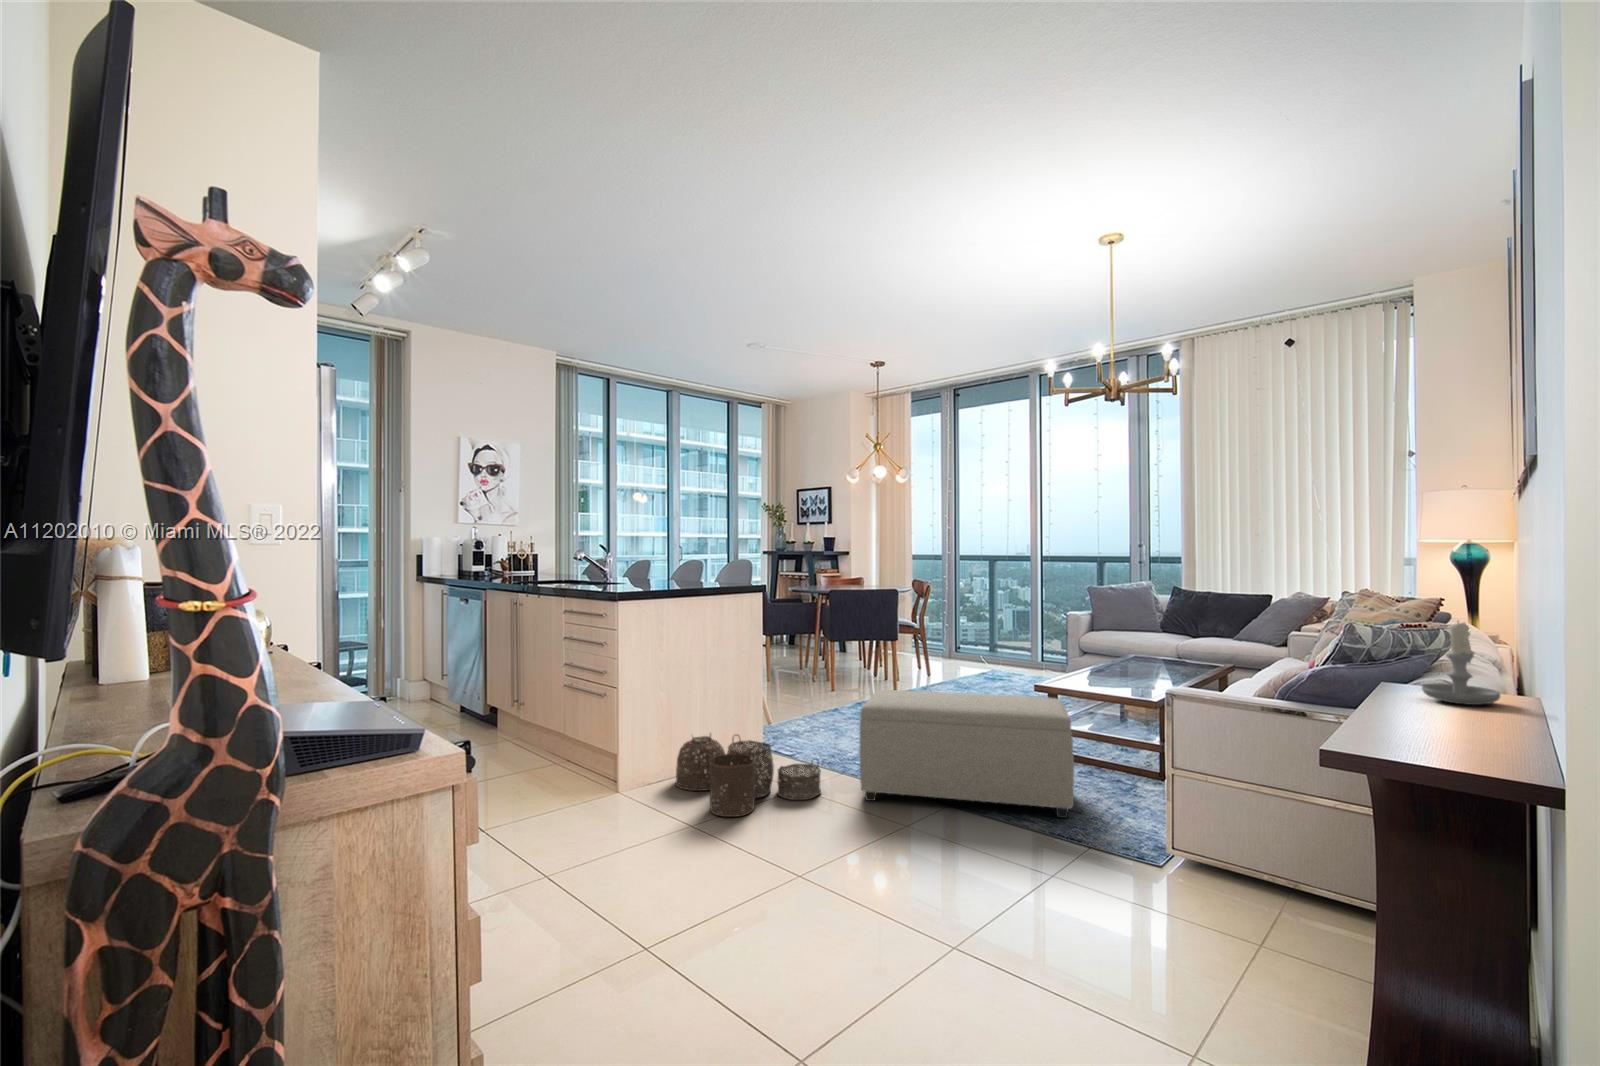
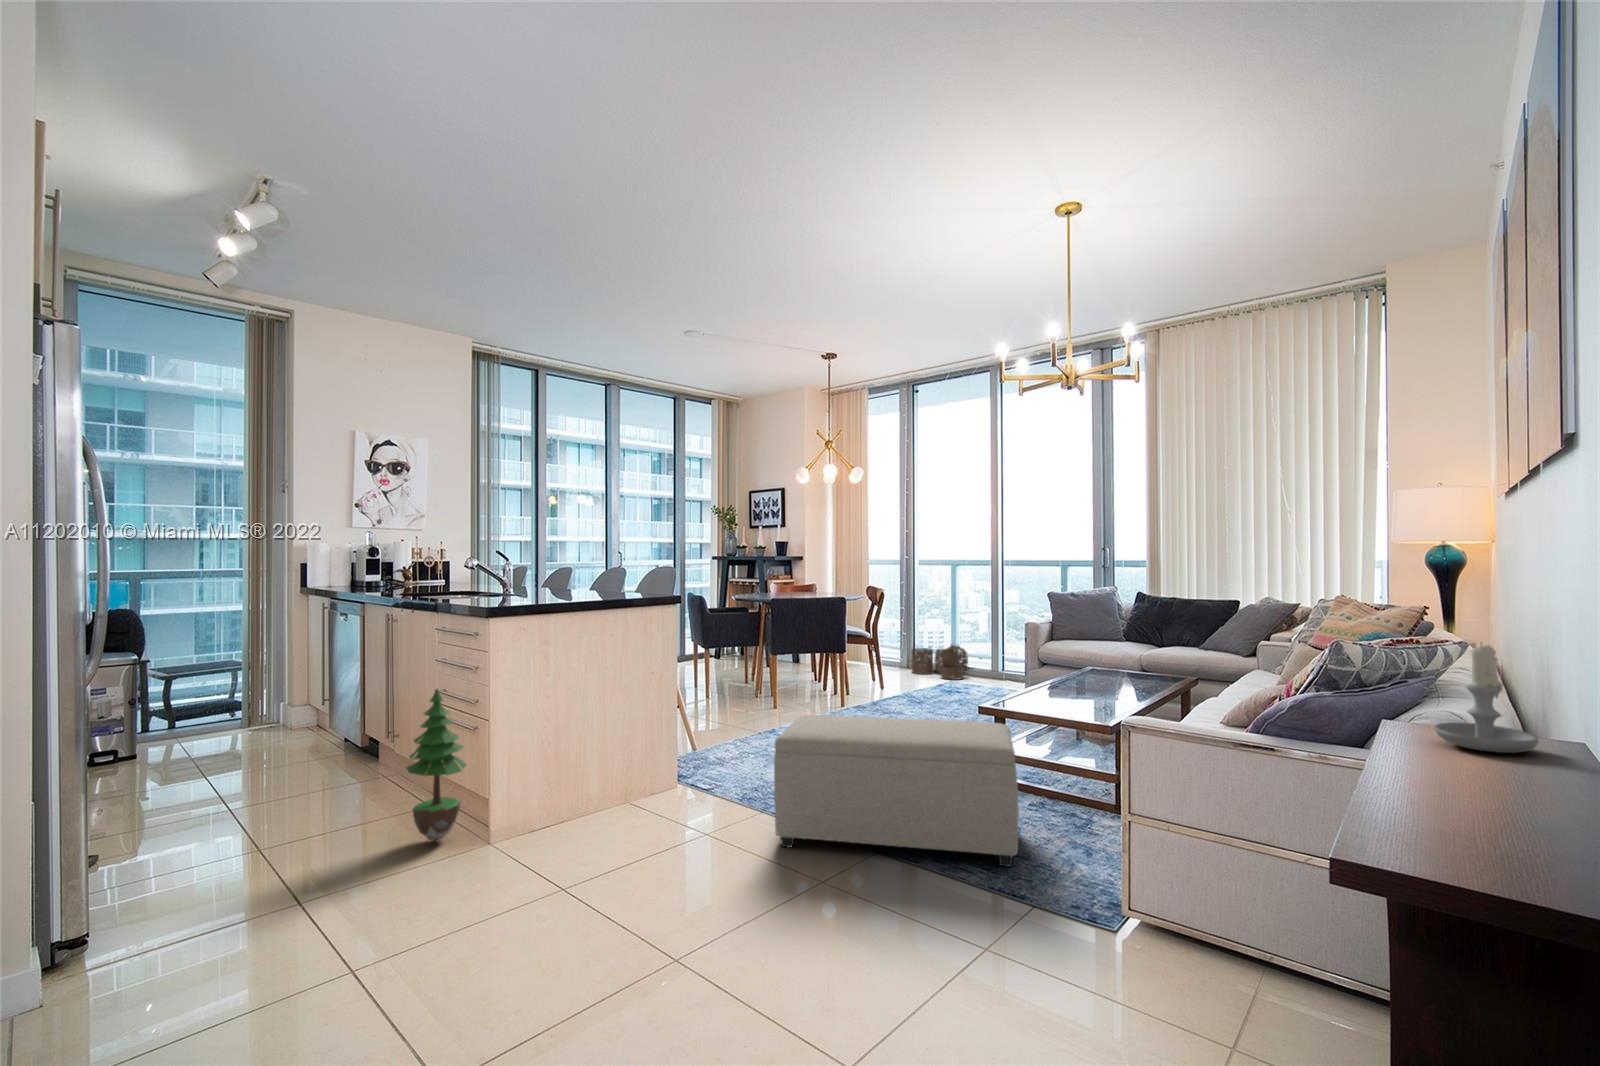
potted tree: none [546,661,595,792] -> present [407,689,466,841]
woven basket: present [676,734,821,817] -> present [911,645,968,680]

